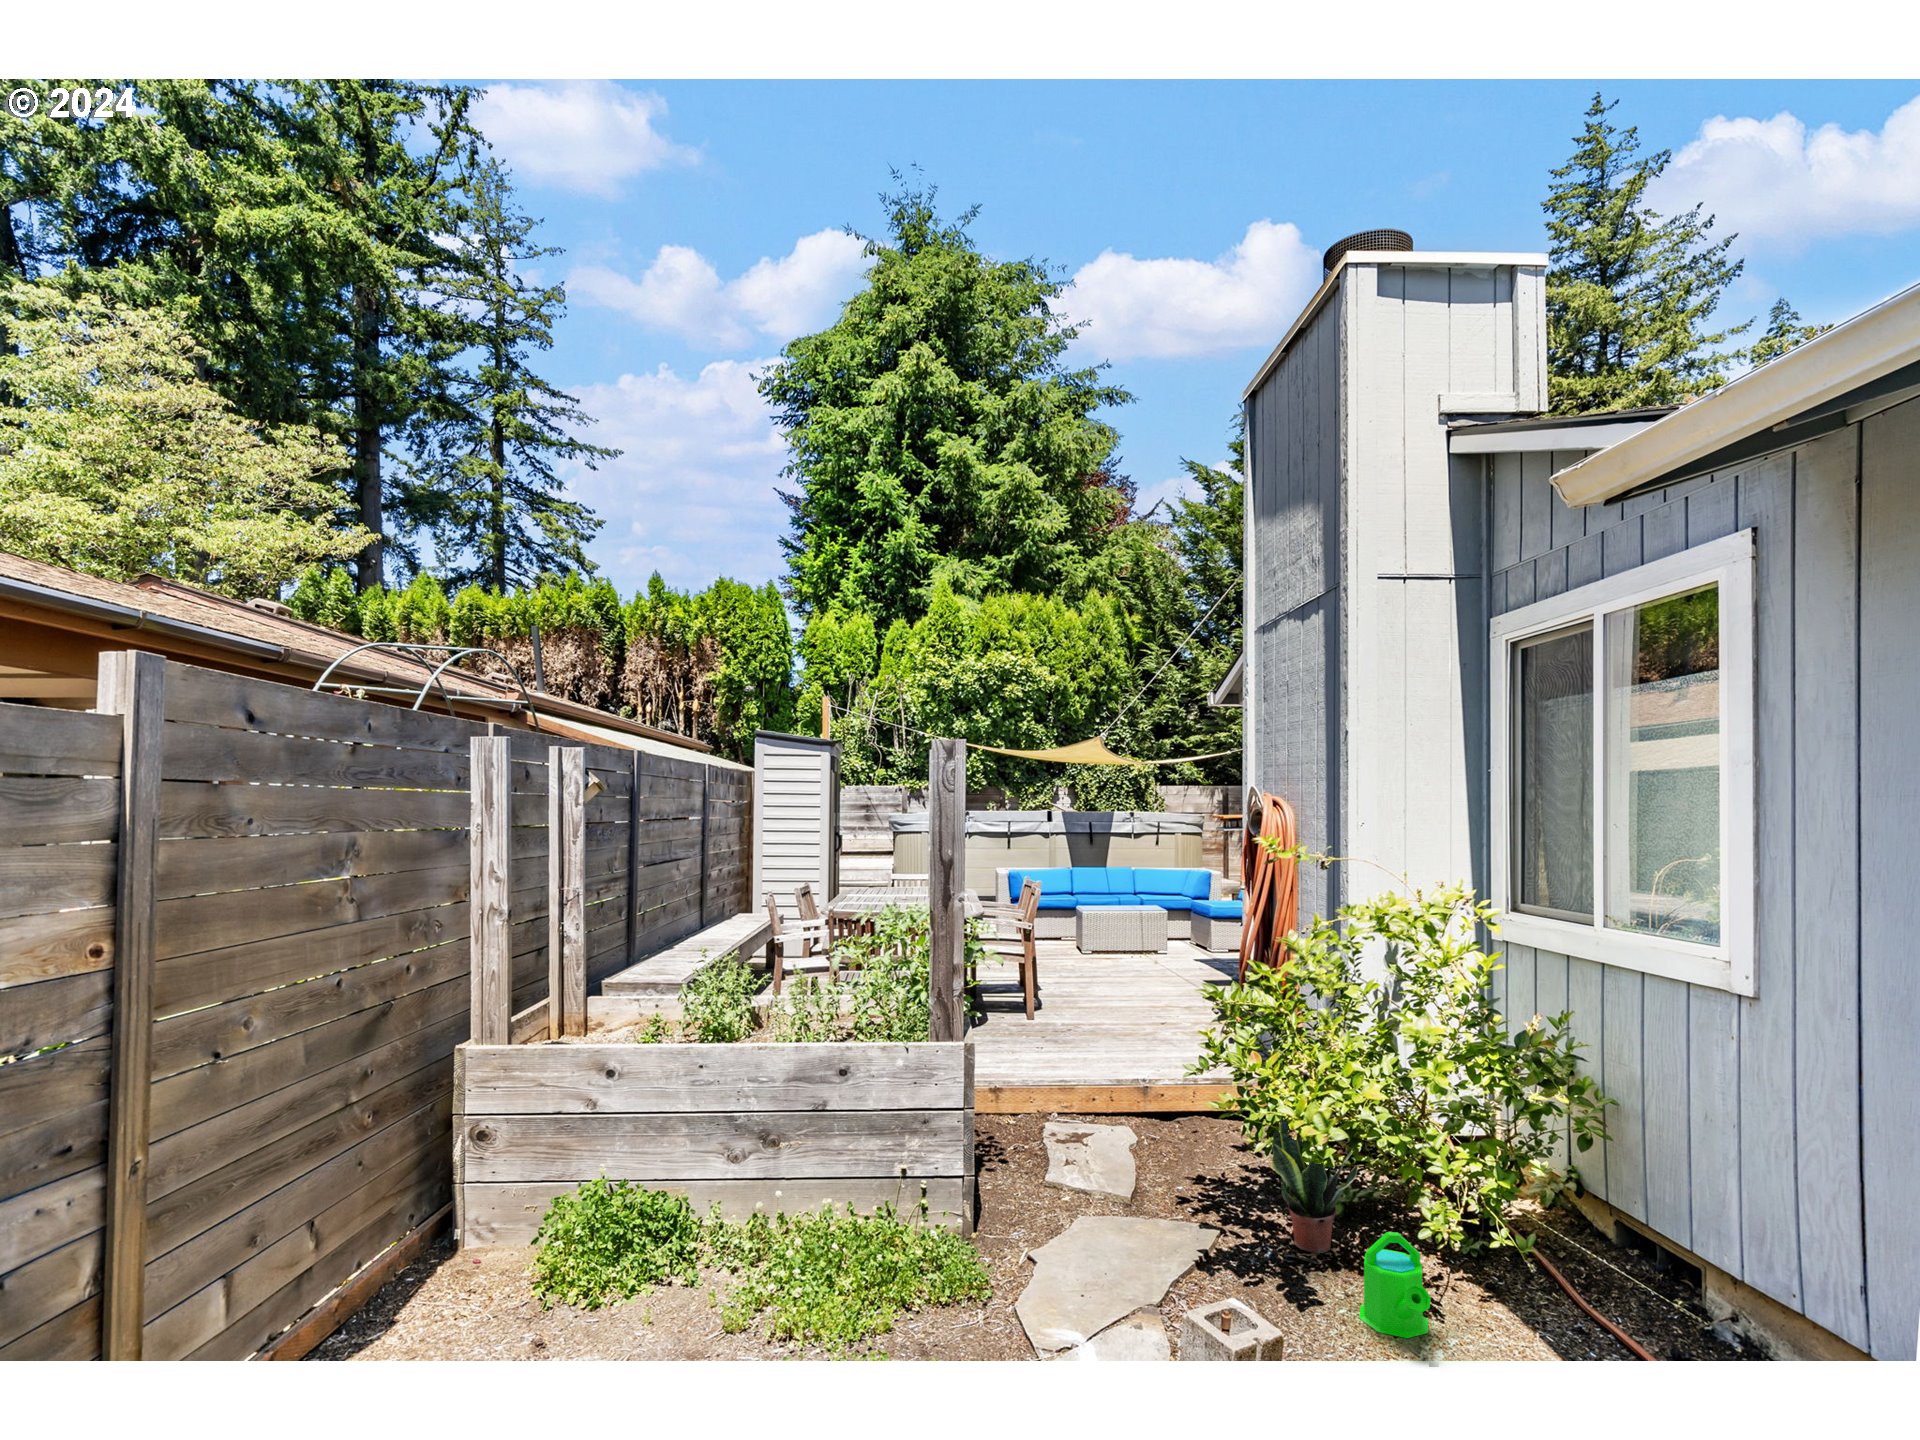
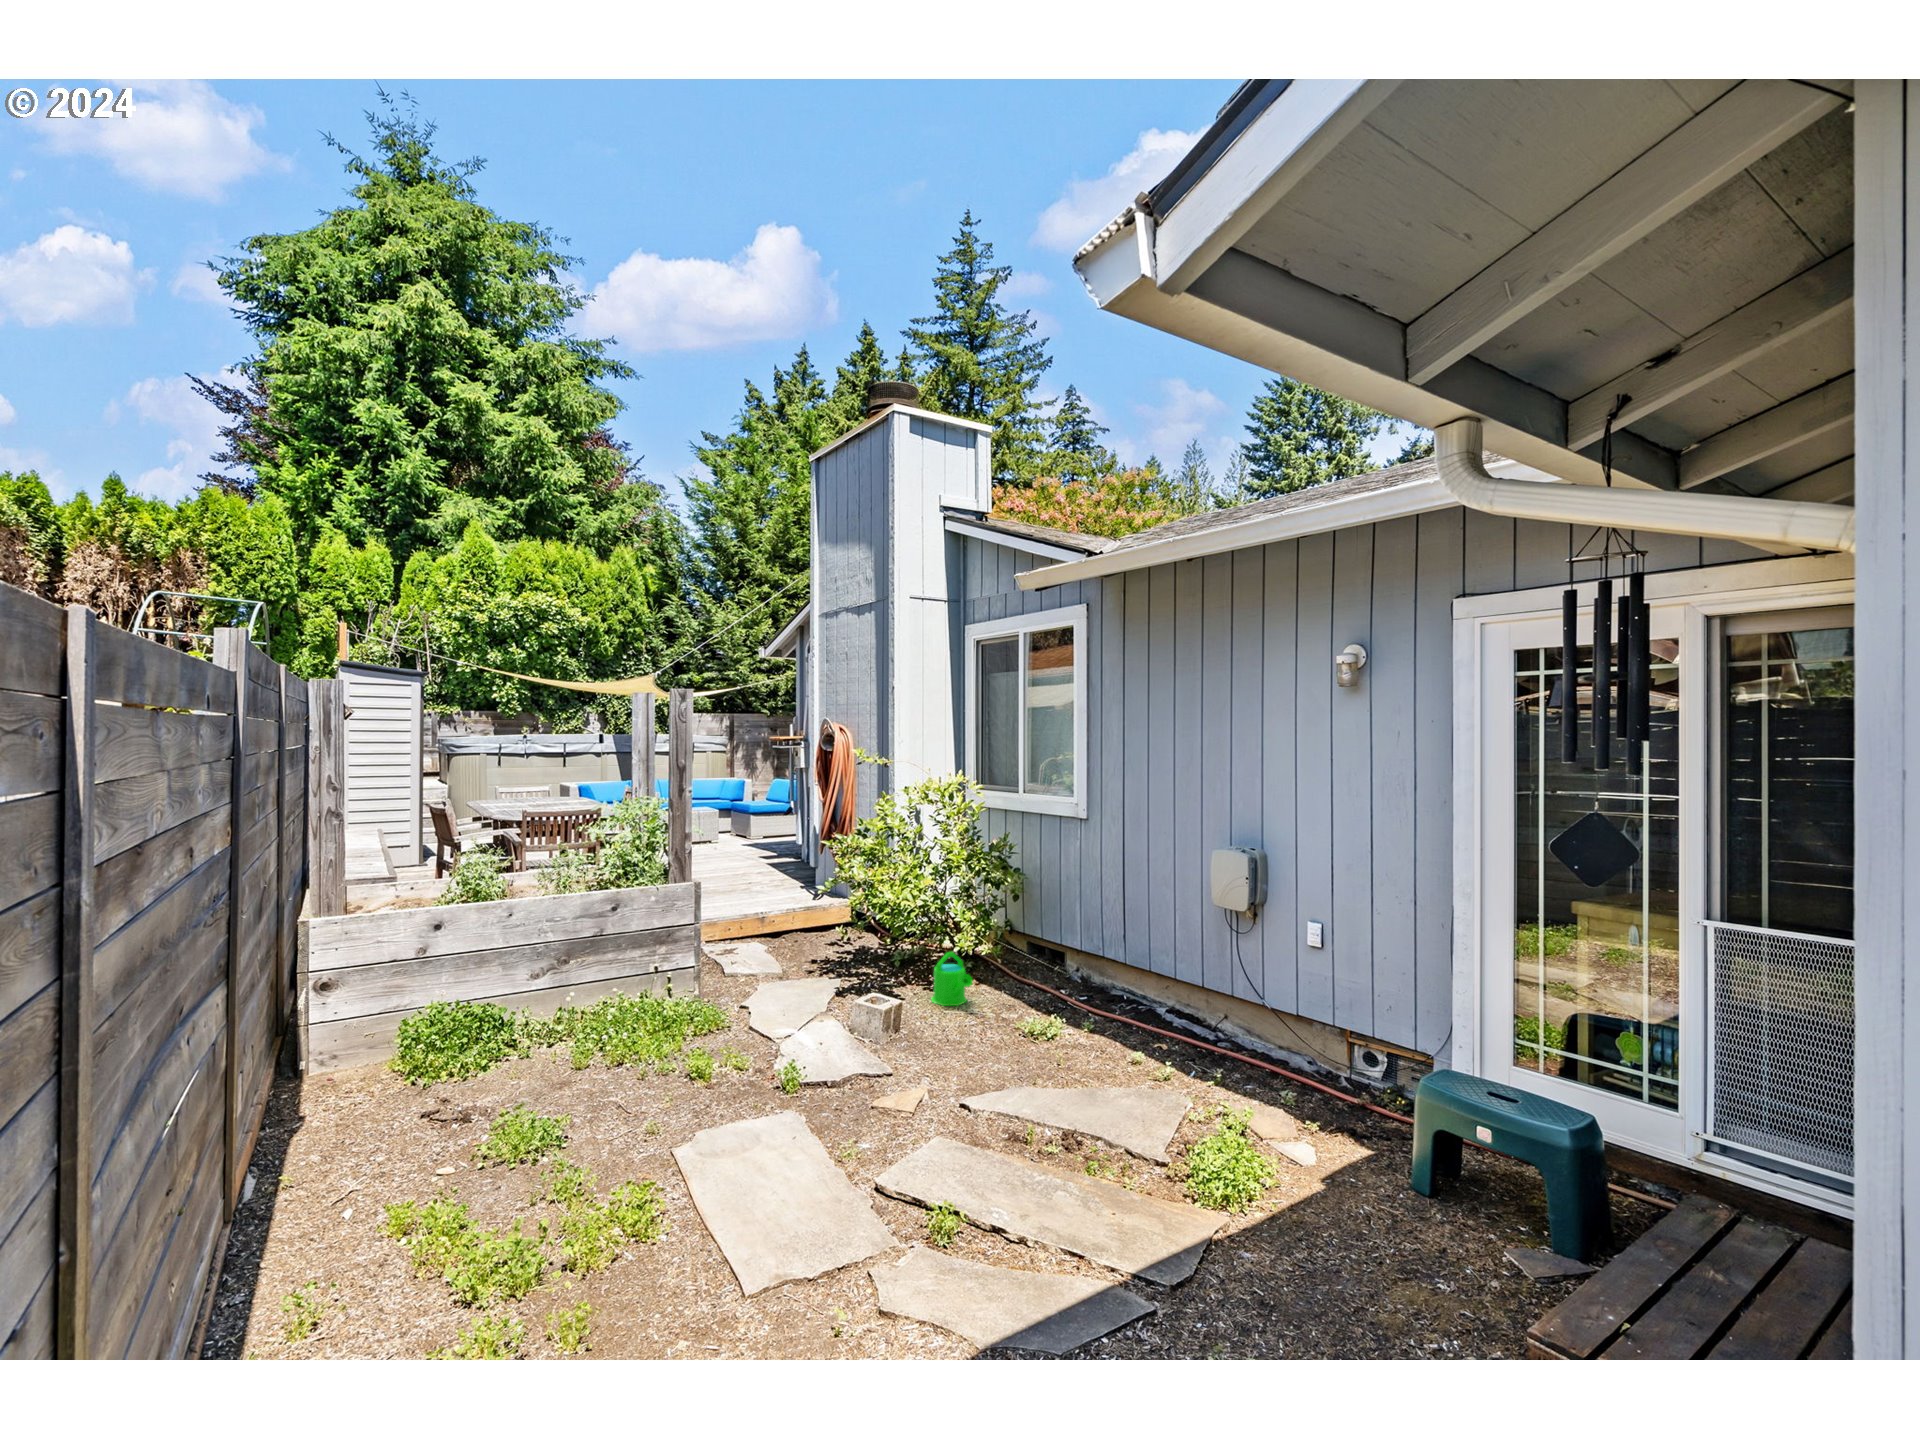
potted plant: present [1270,1121,1358,1253] -> none [869,896,922,981]

